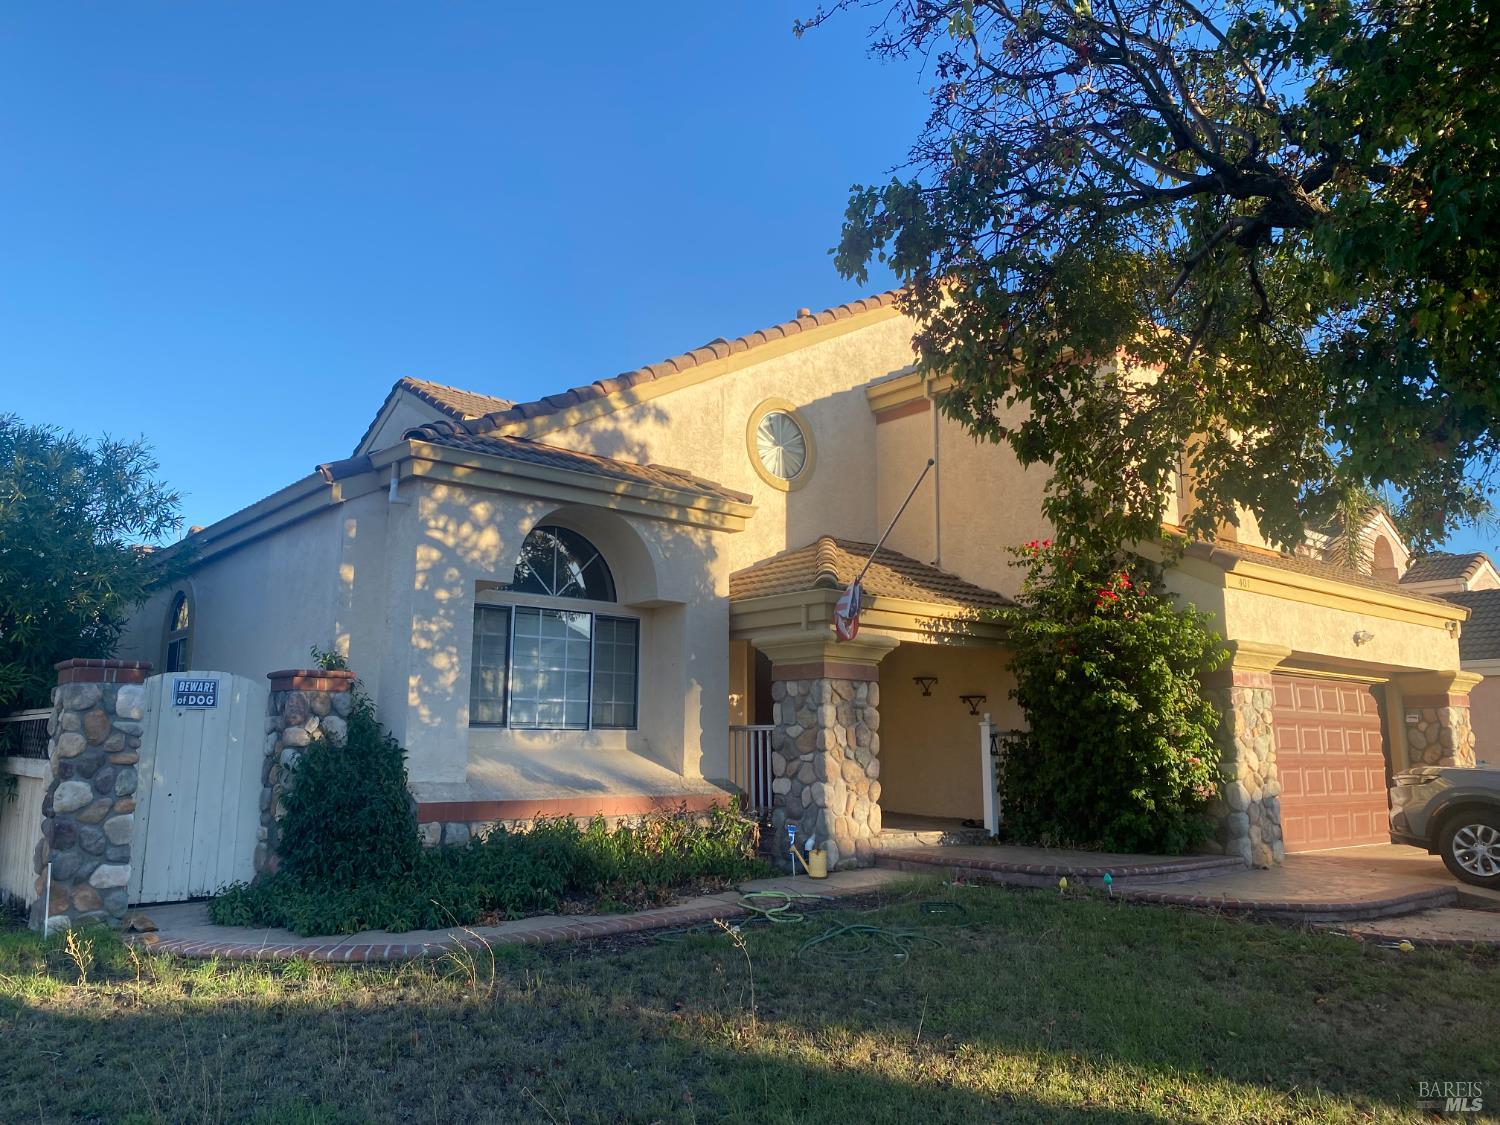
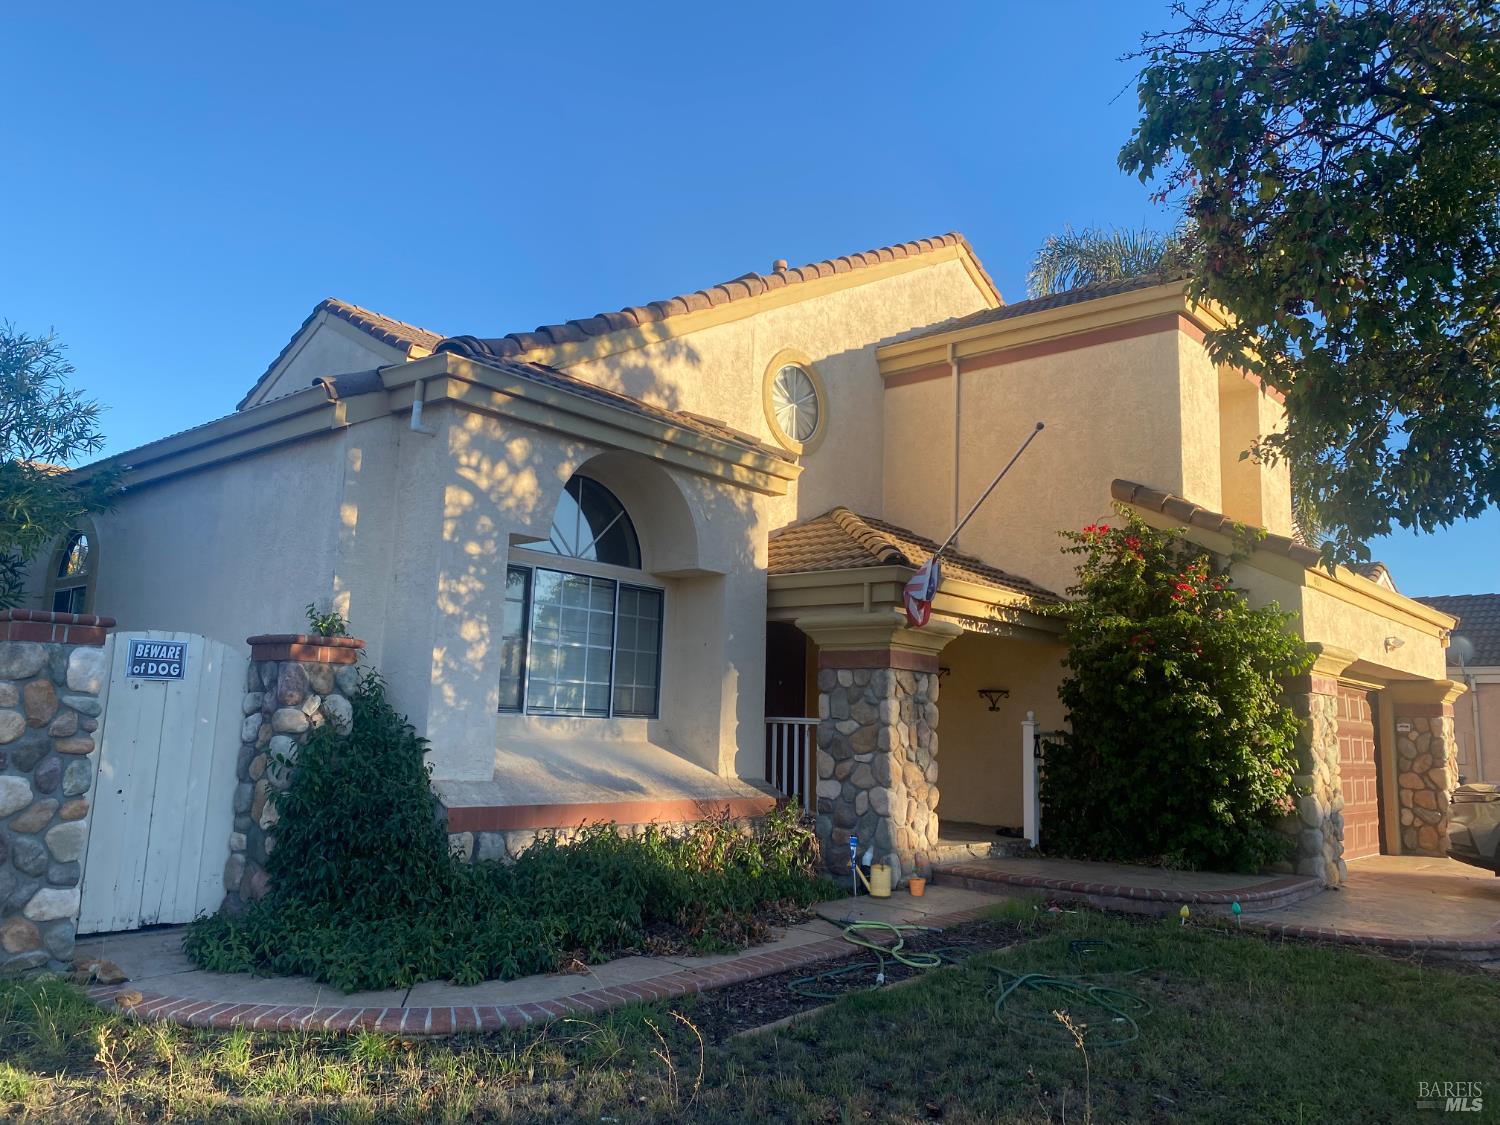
potted plant: none [840,833,863,877] -> present [902,845,927,896]

